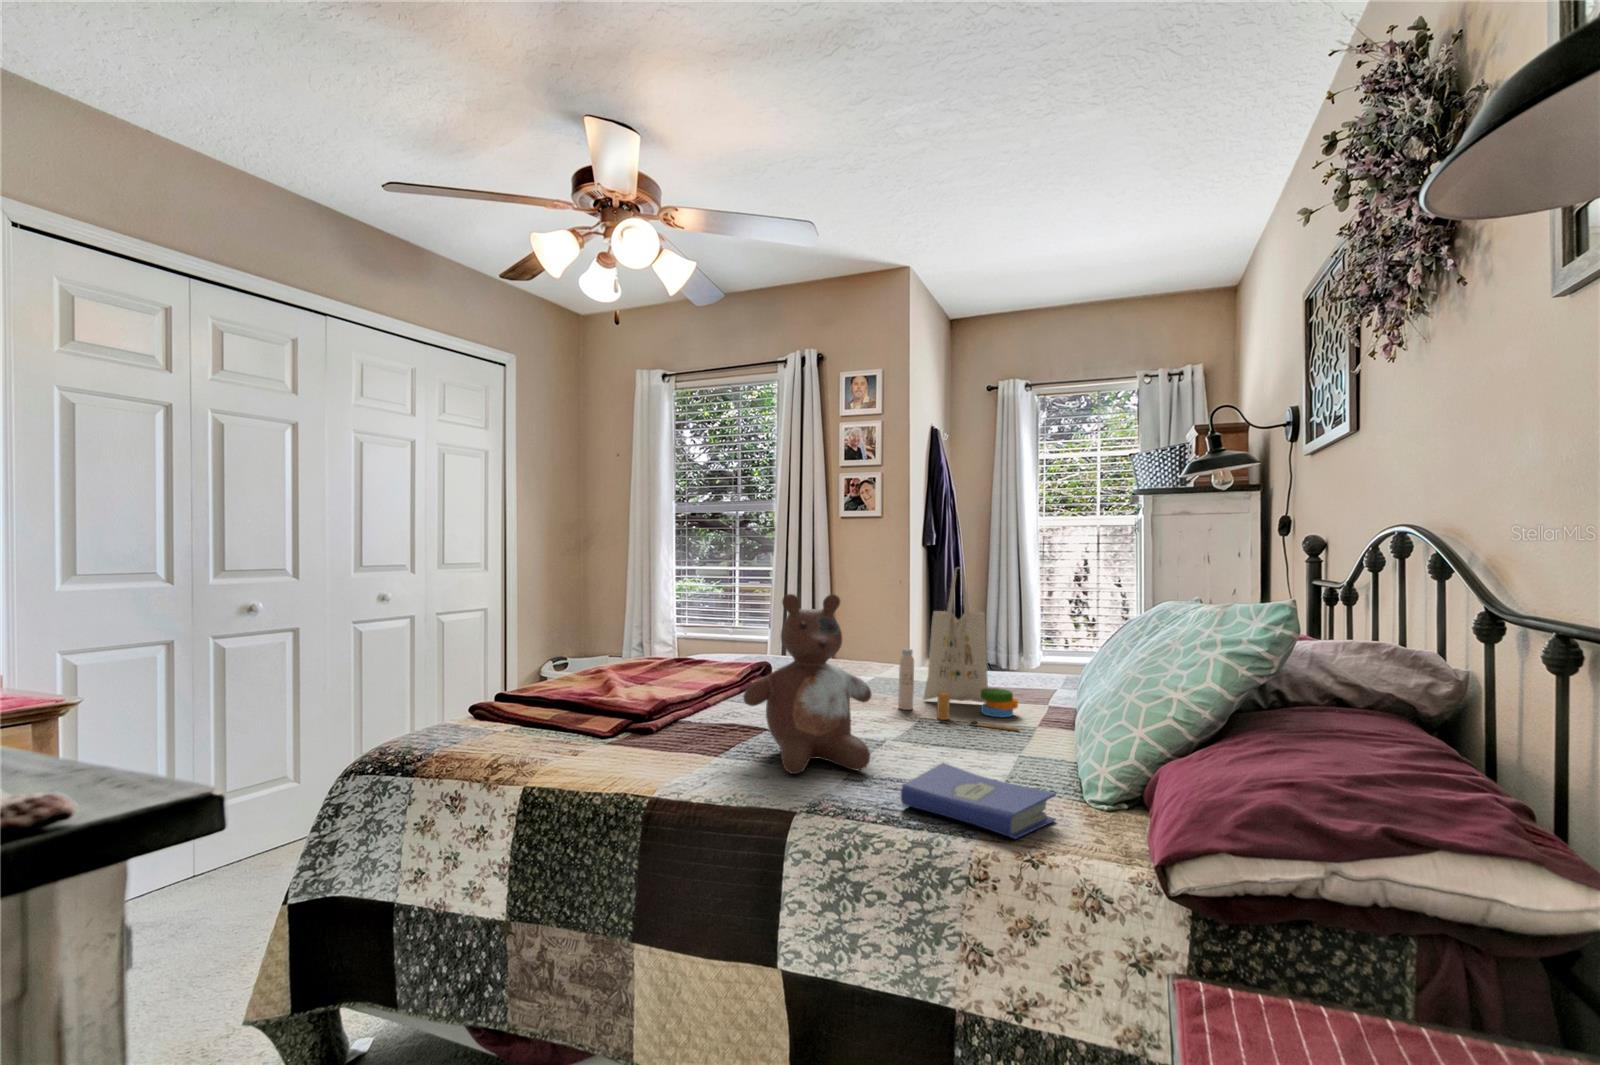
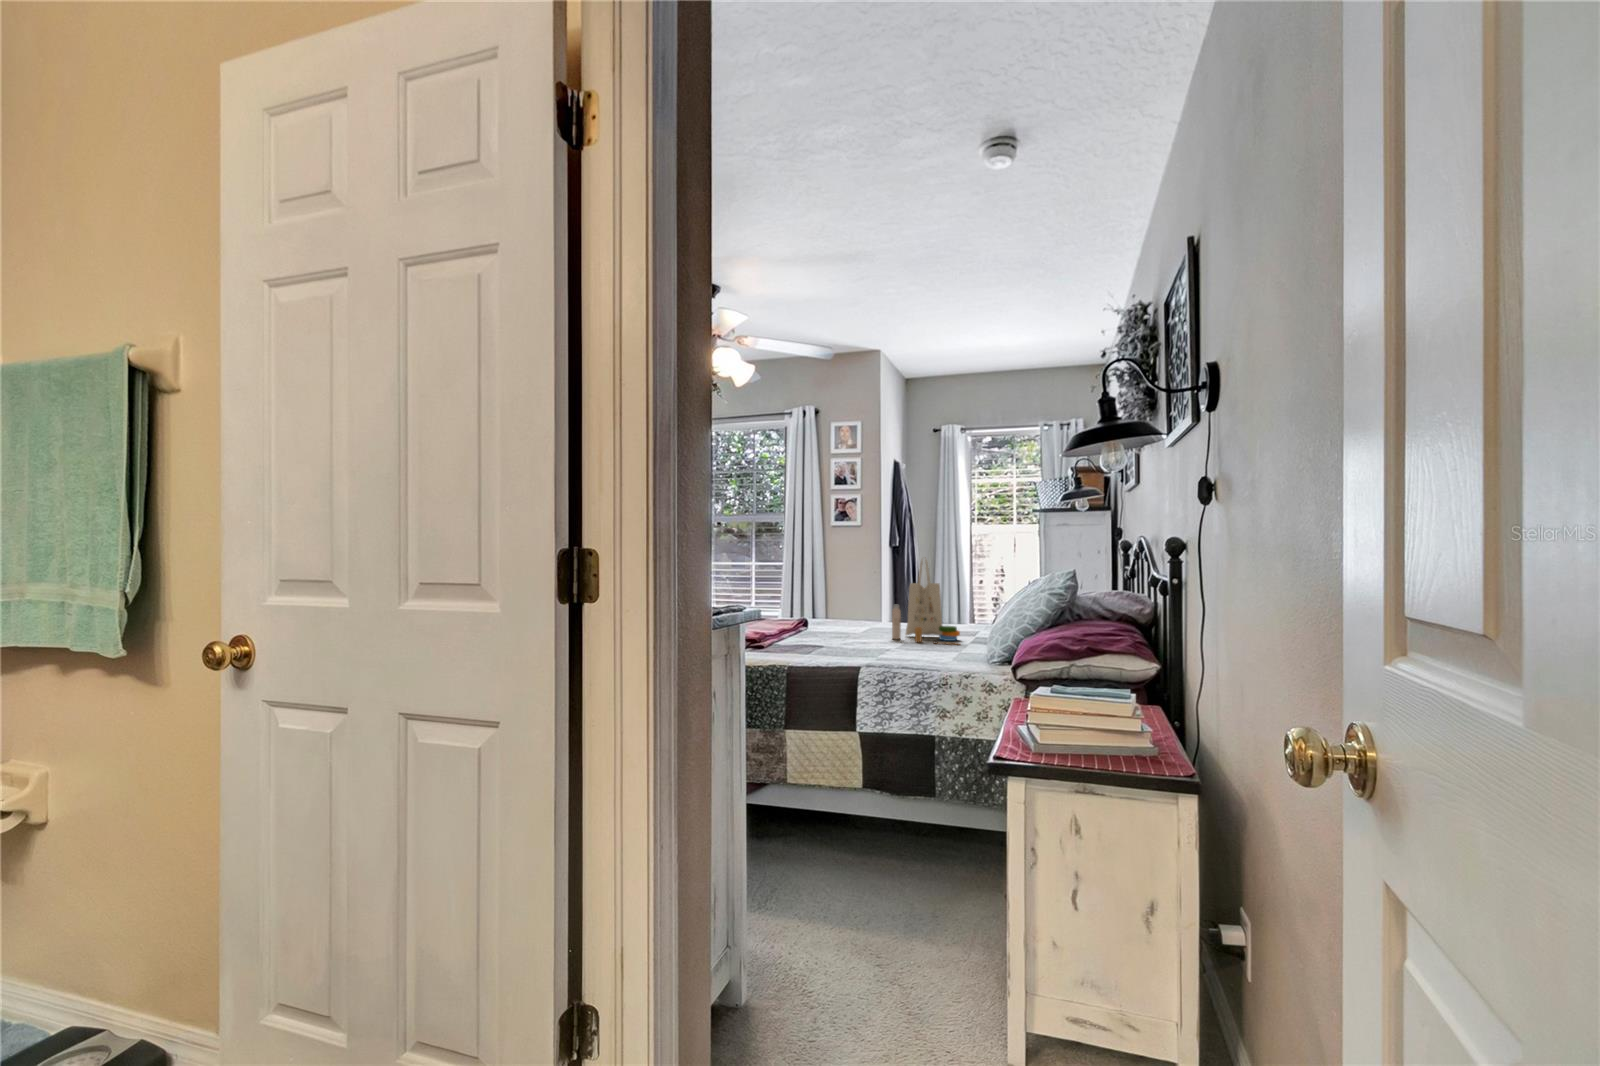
stuffed bear: present [743,594,871,774] -> none [820,571,887,658]
hardcover book: present [901,763,1056,839] -> none [906,648,977,671]

